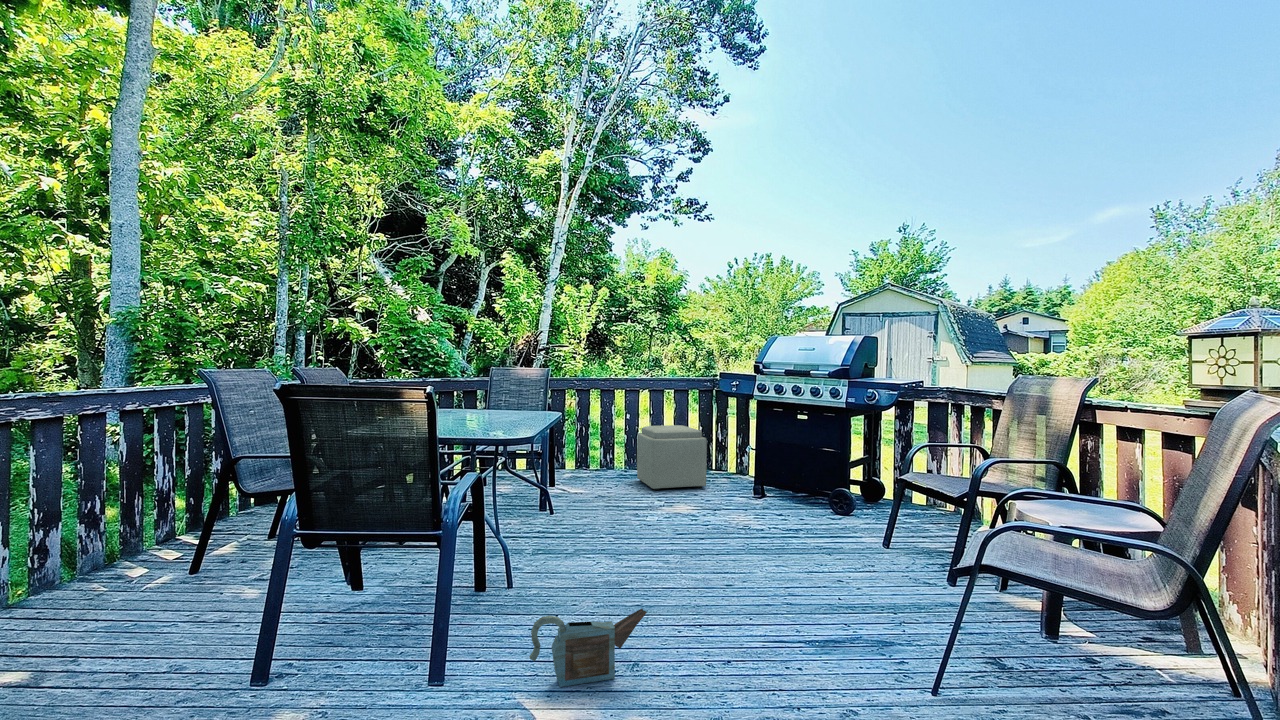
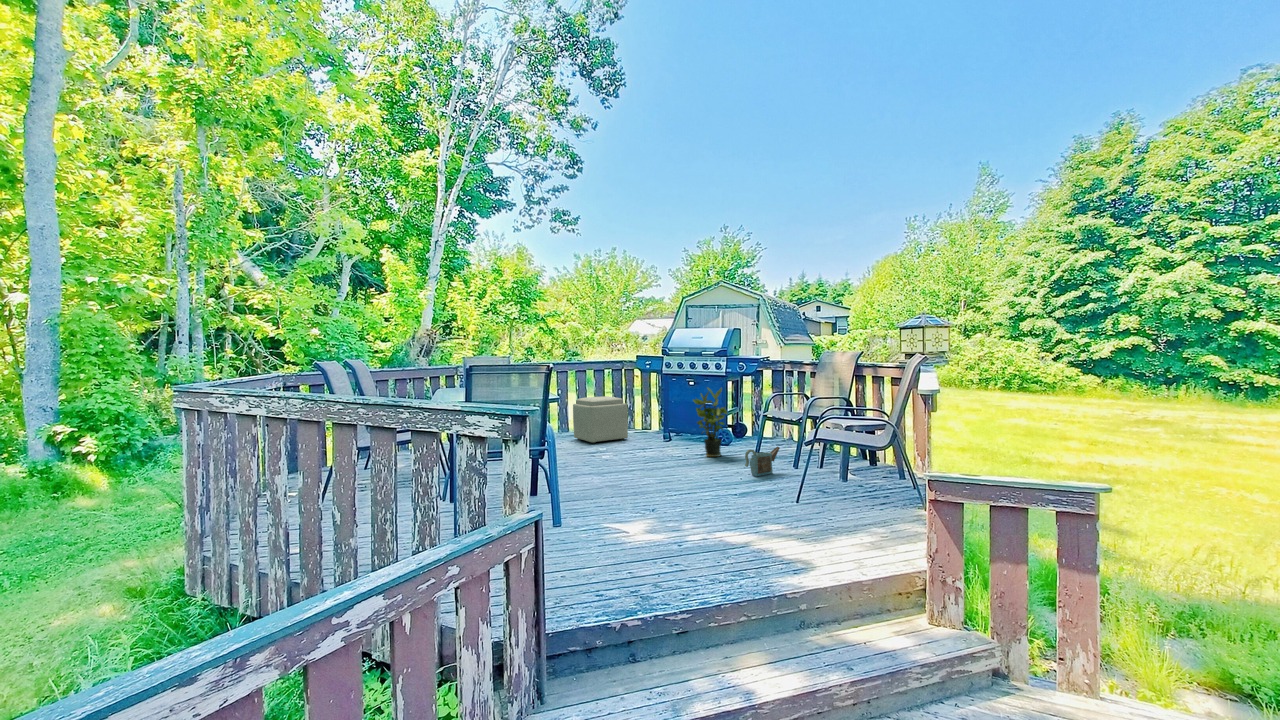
potted plant: none [783,426,841,538] -> present [693,388,727,457]
watering can: present [529,609,647,687] -> present [745,447,780,476]

